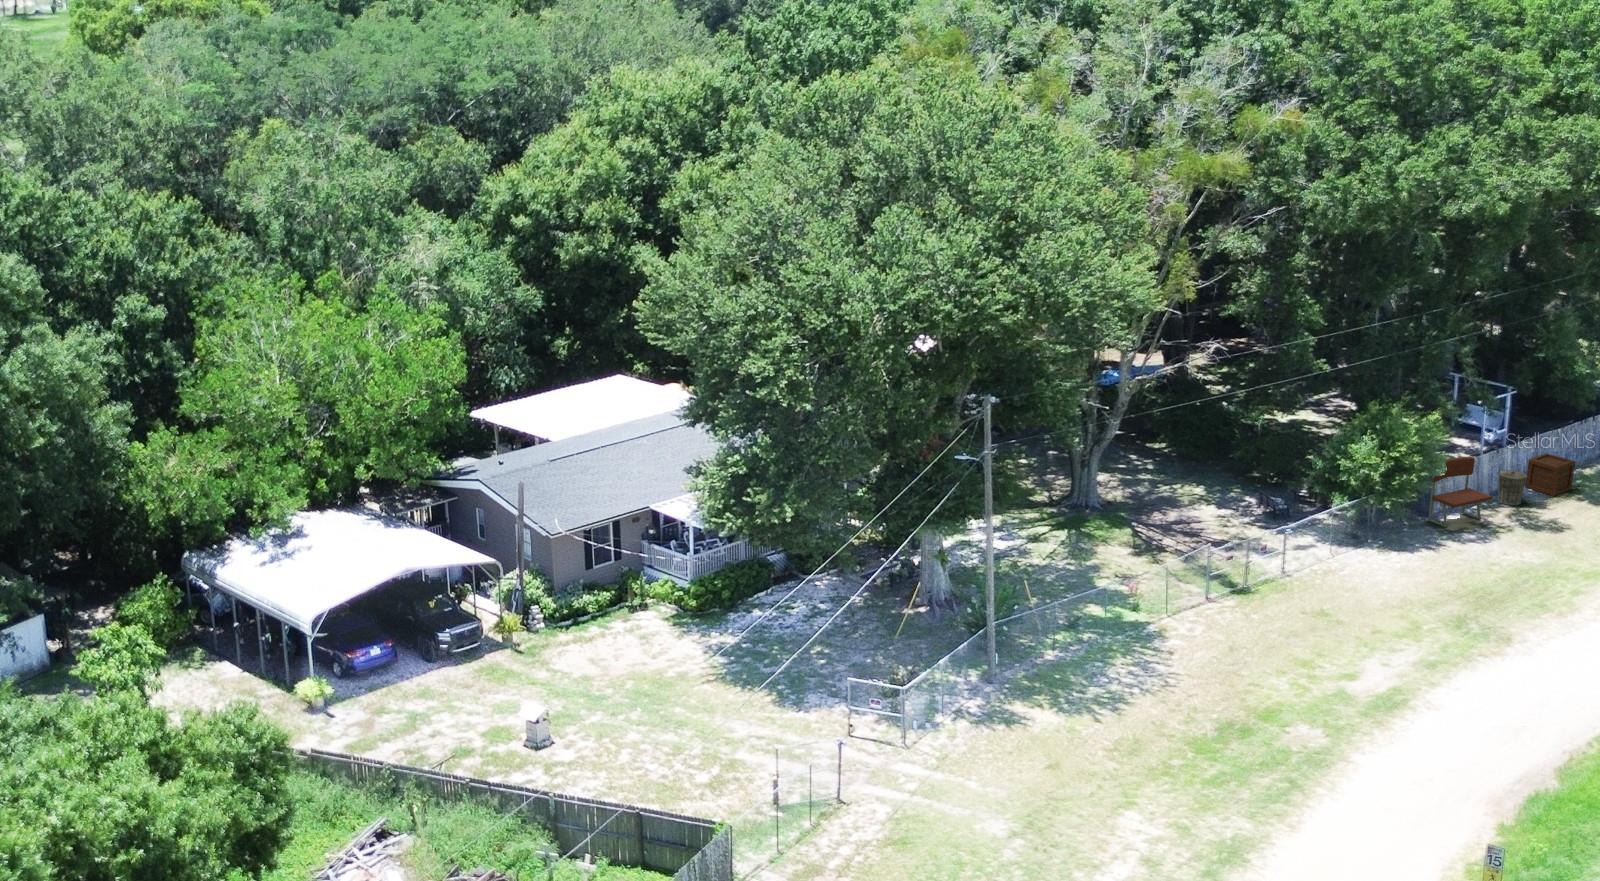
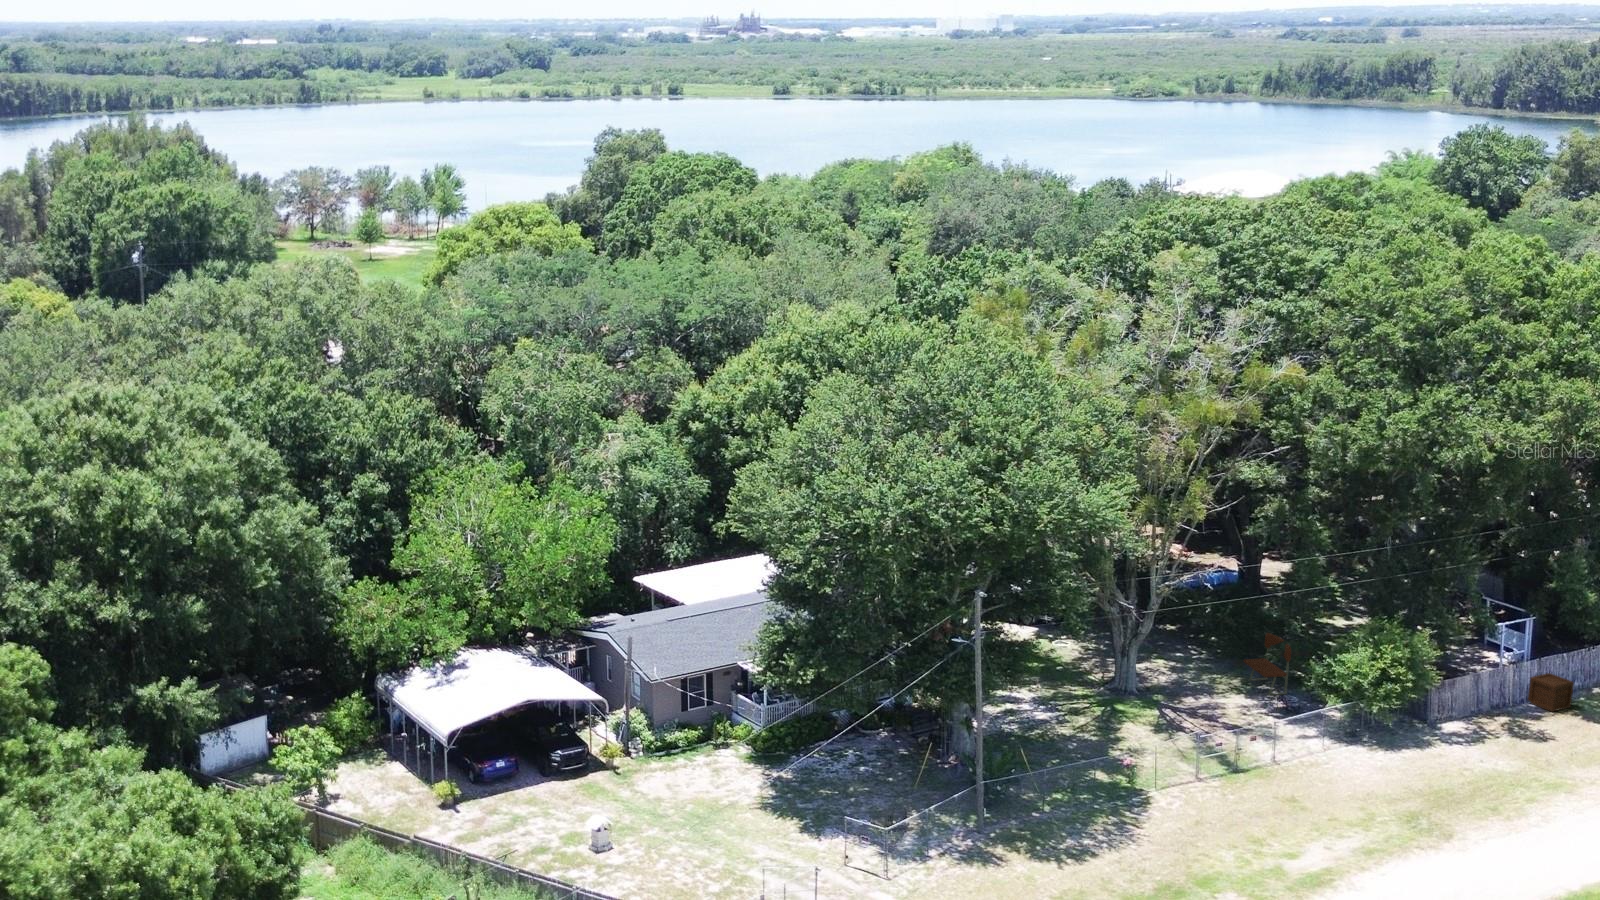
bench: present [1427,457,1492,528] -> present [1244,633,1291,695]
trash can: present [1498,470,1527,505] -> none [1497,686,1523,718]

